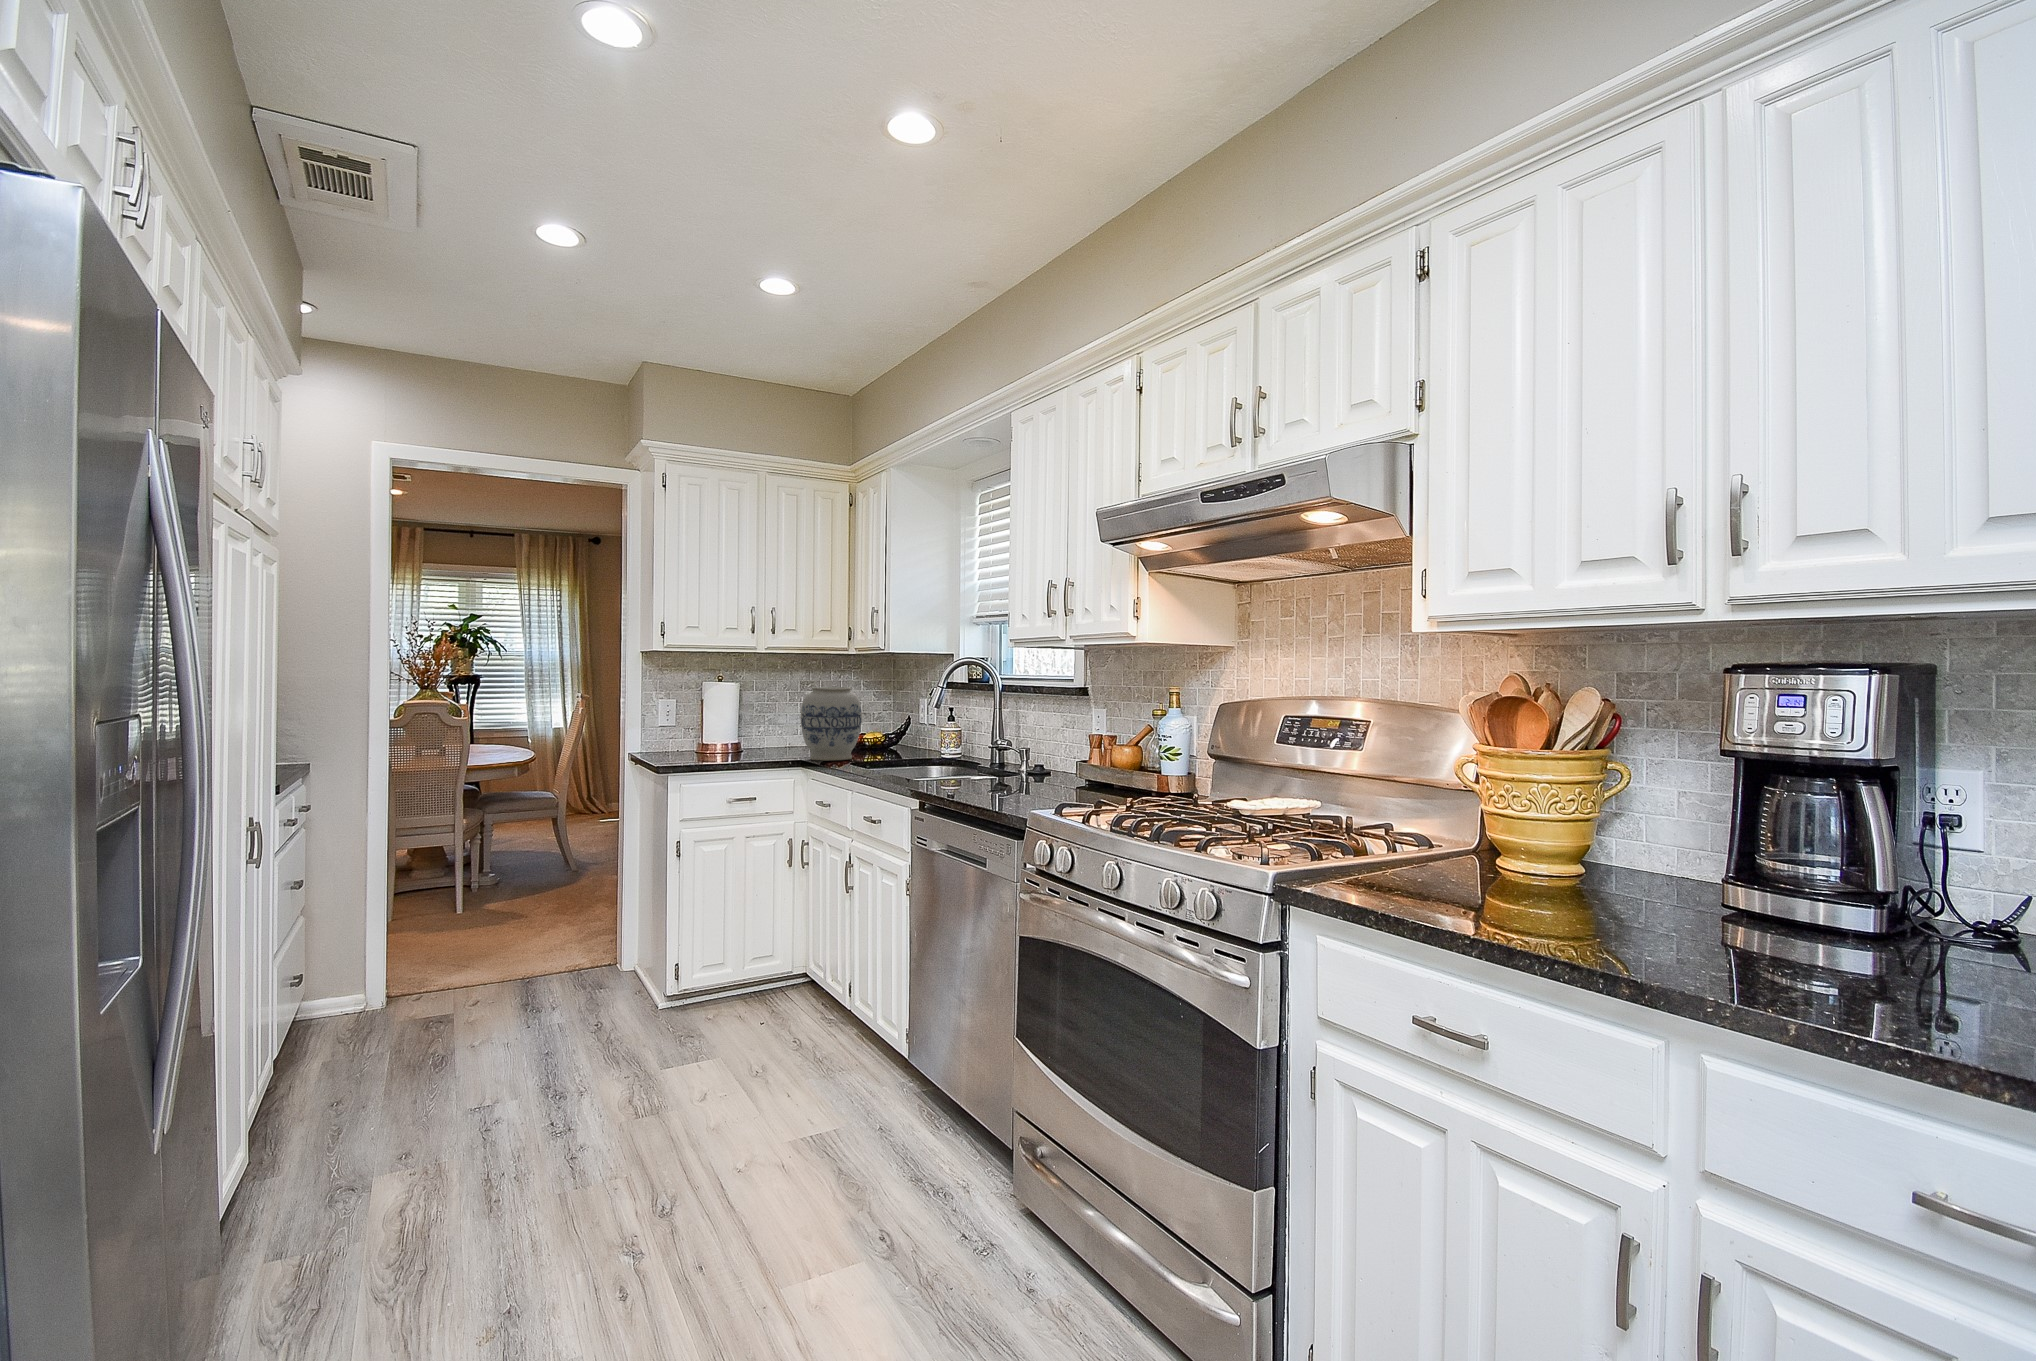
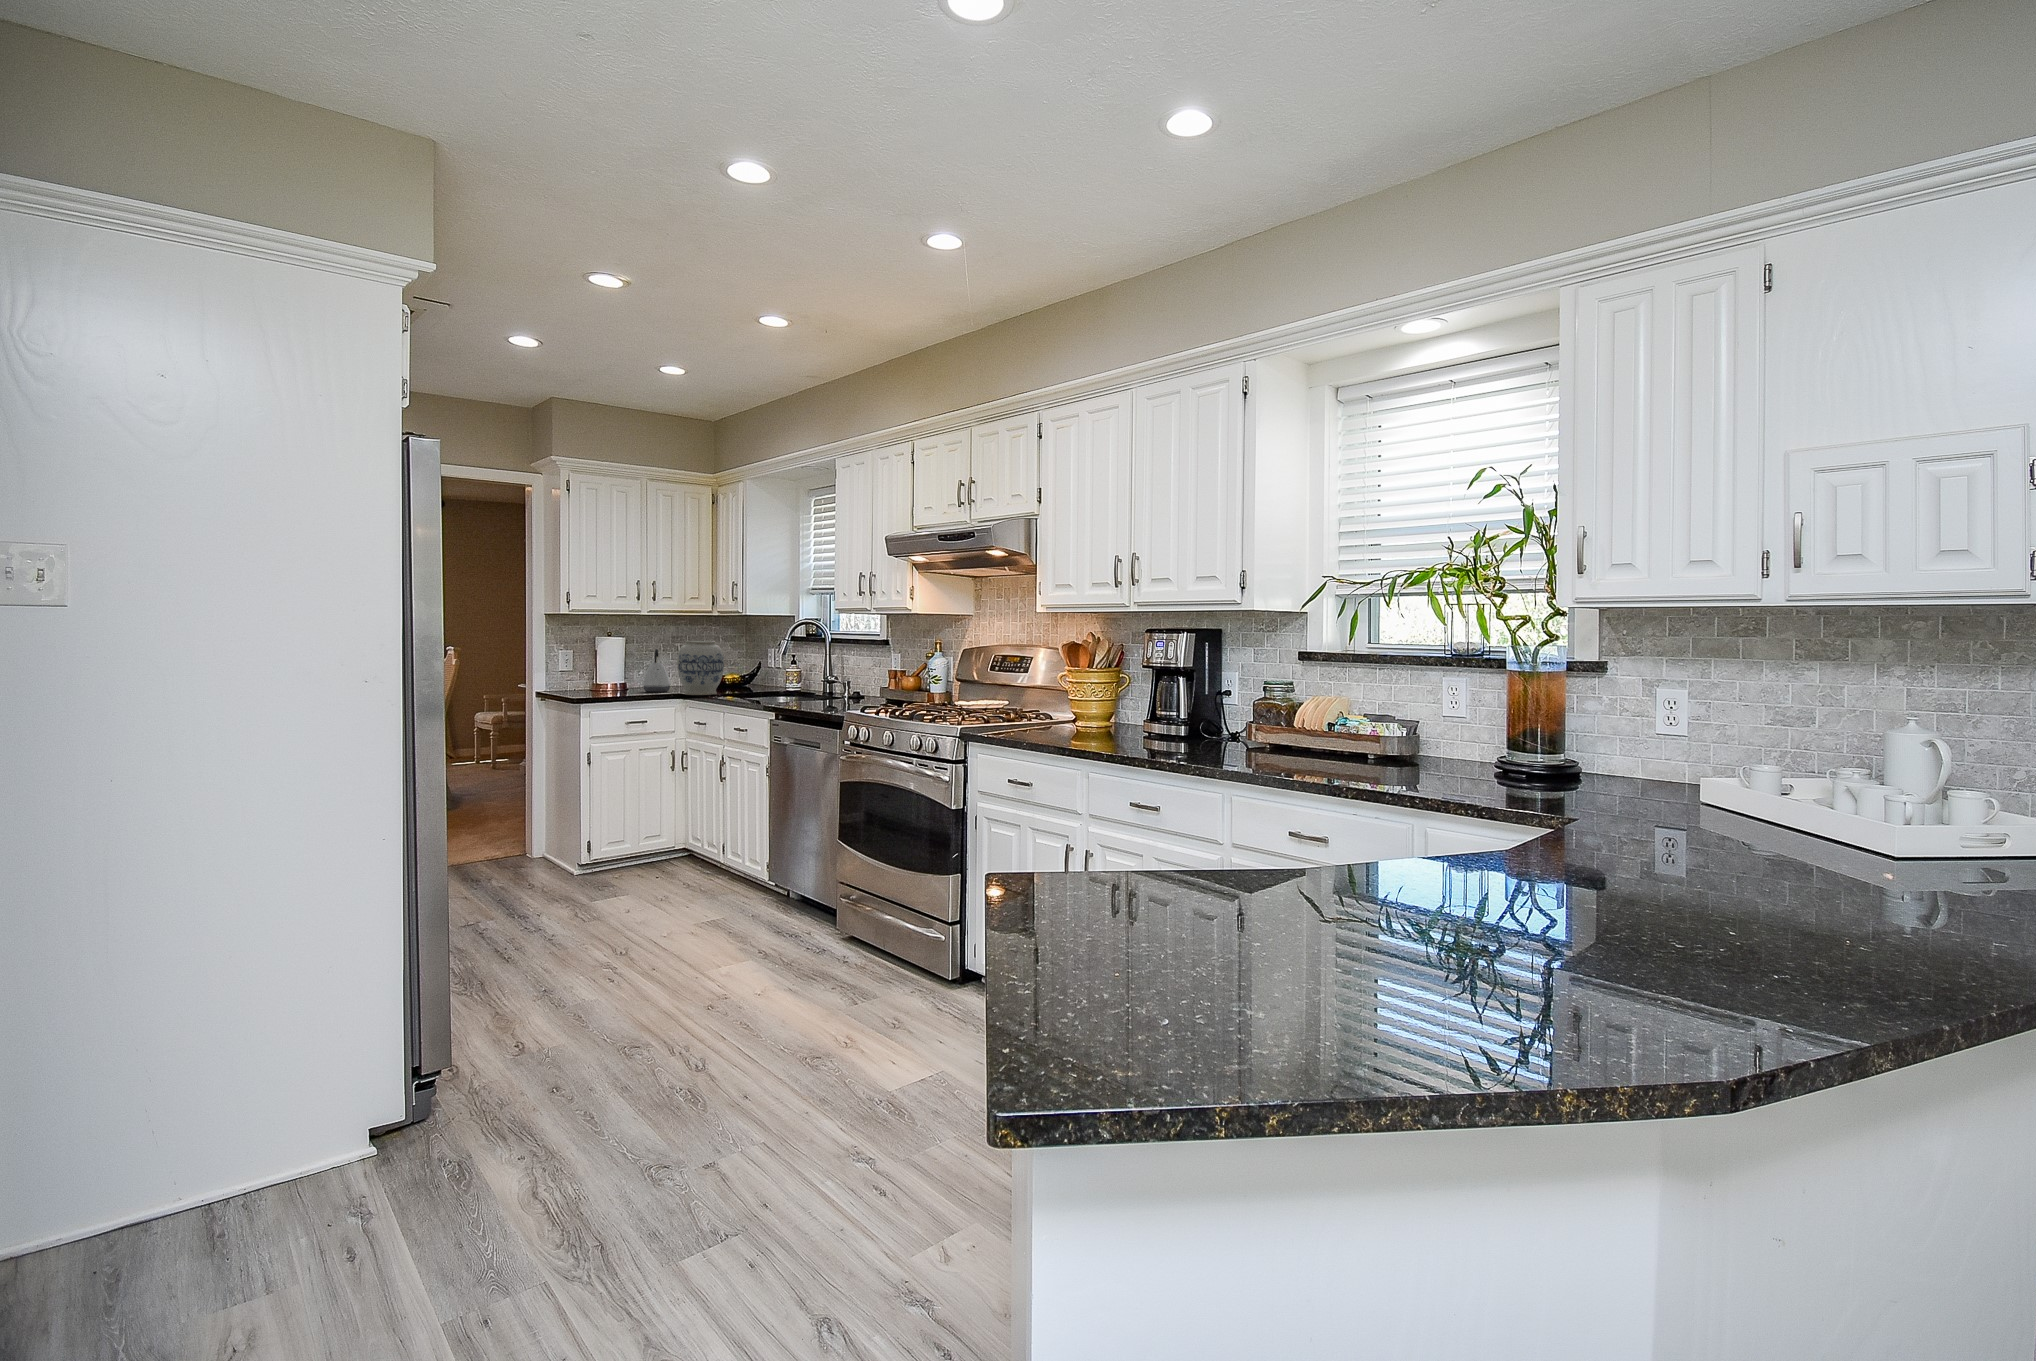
kettle: none [763,697,799,754] -> present [642,649,671,692]

